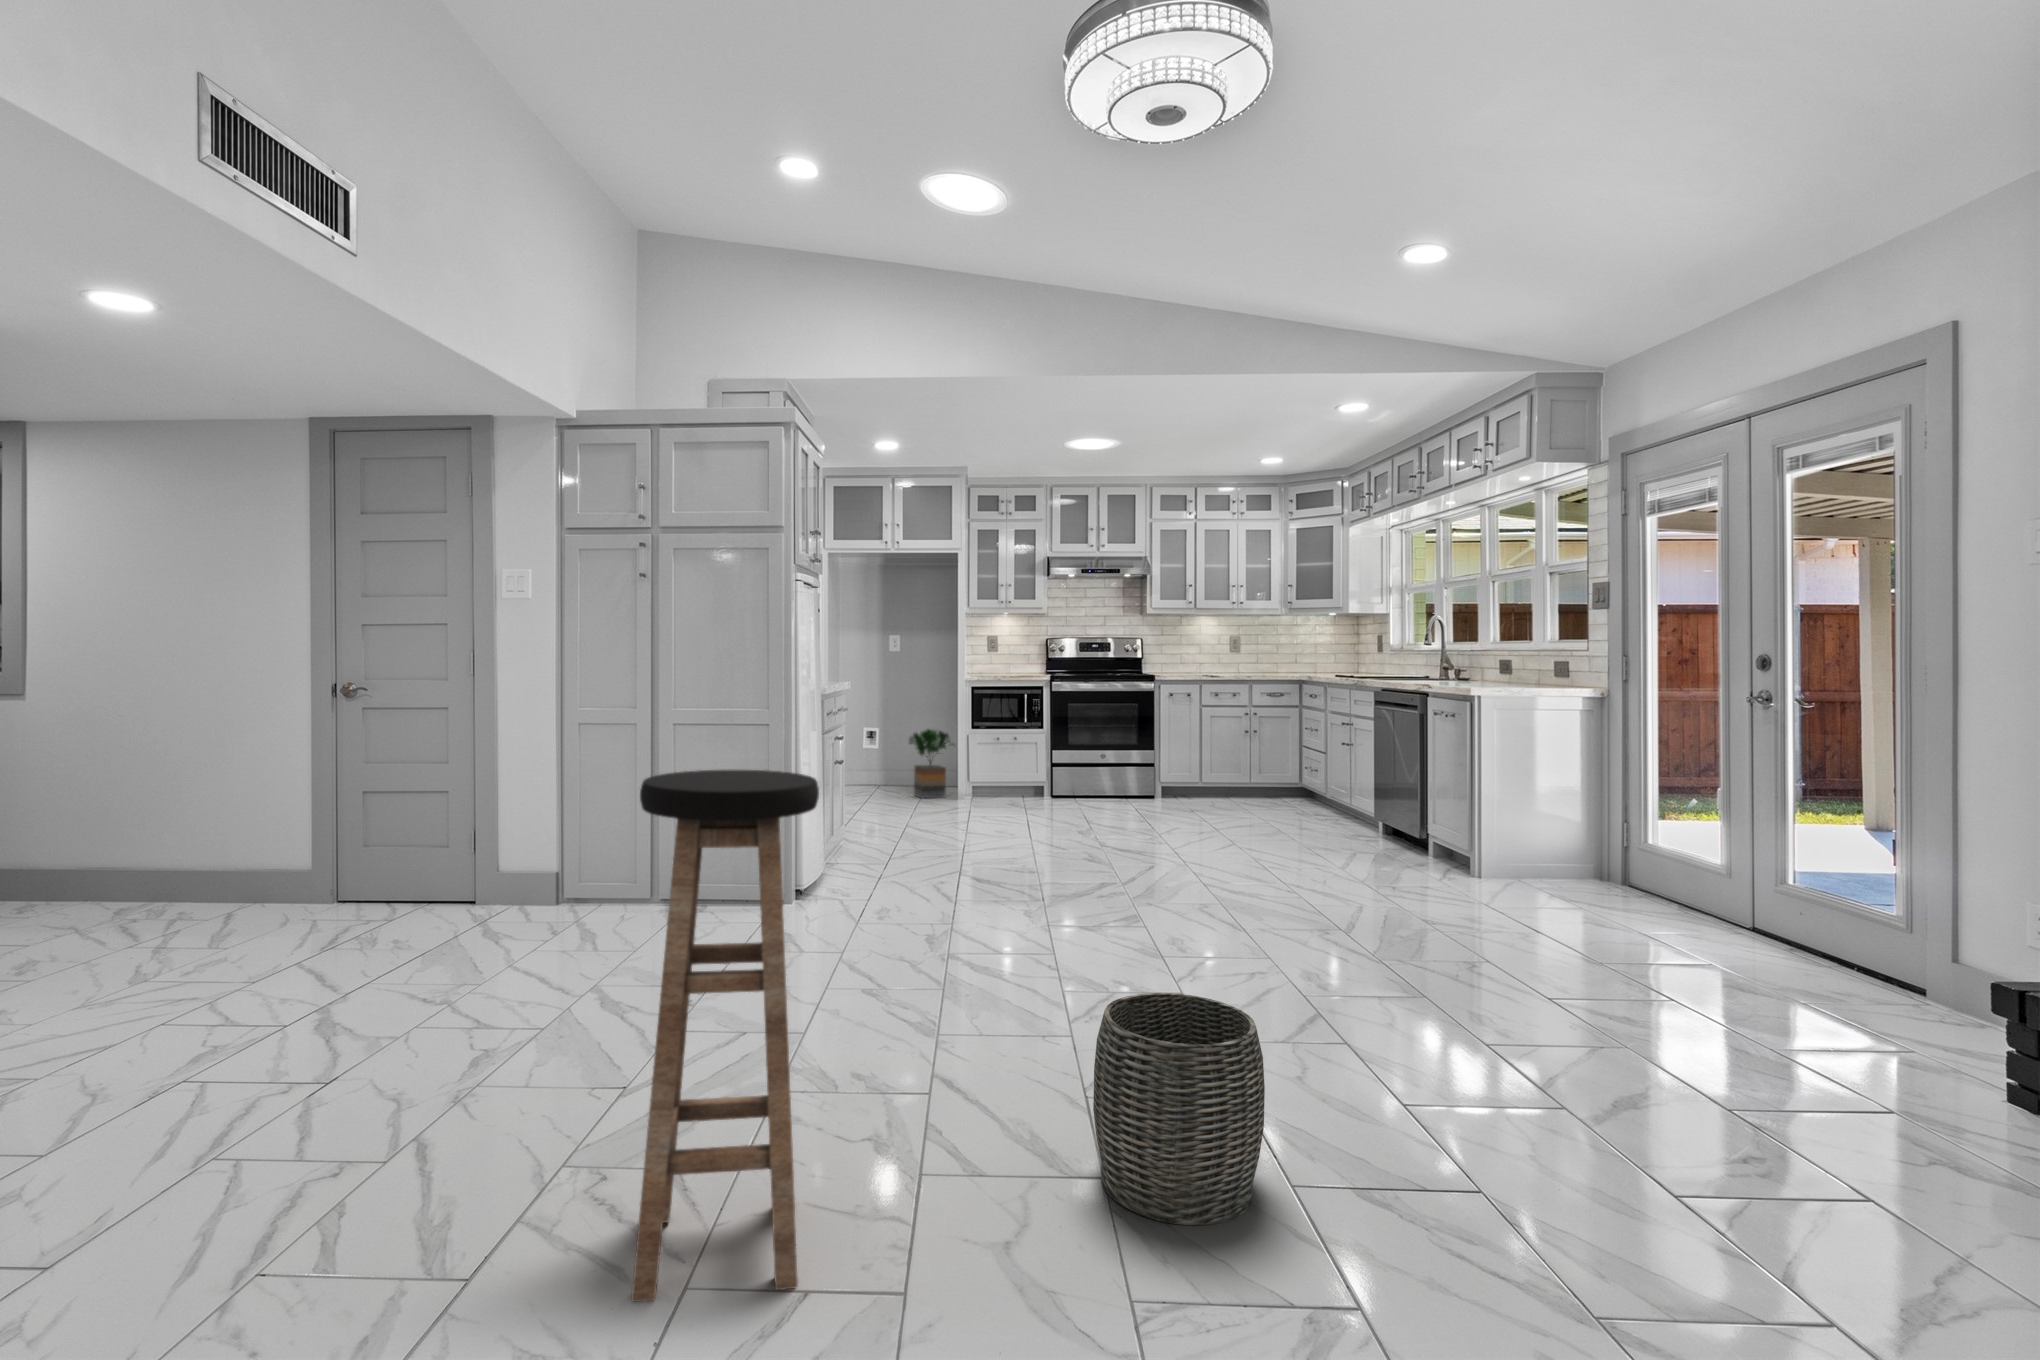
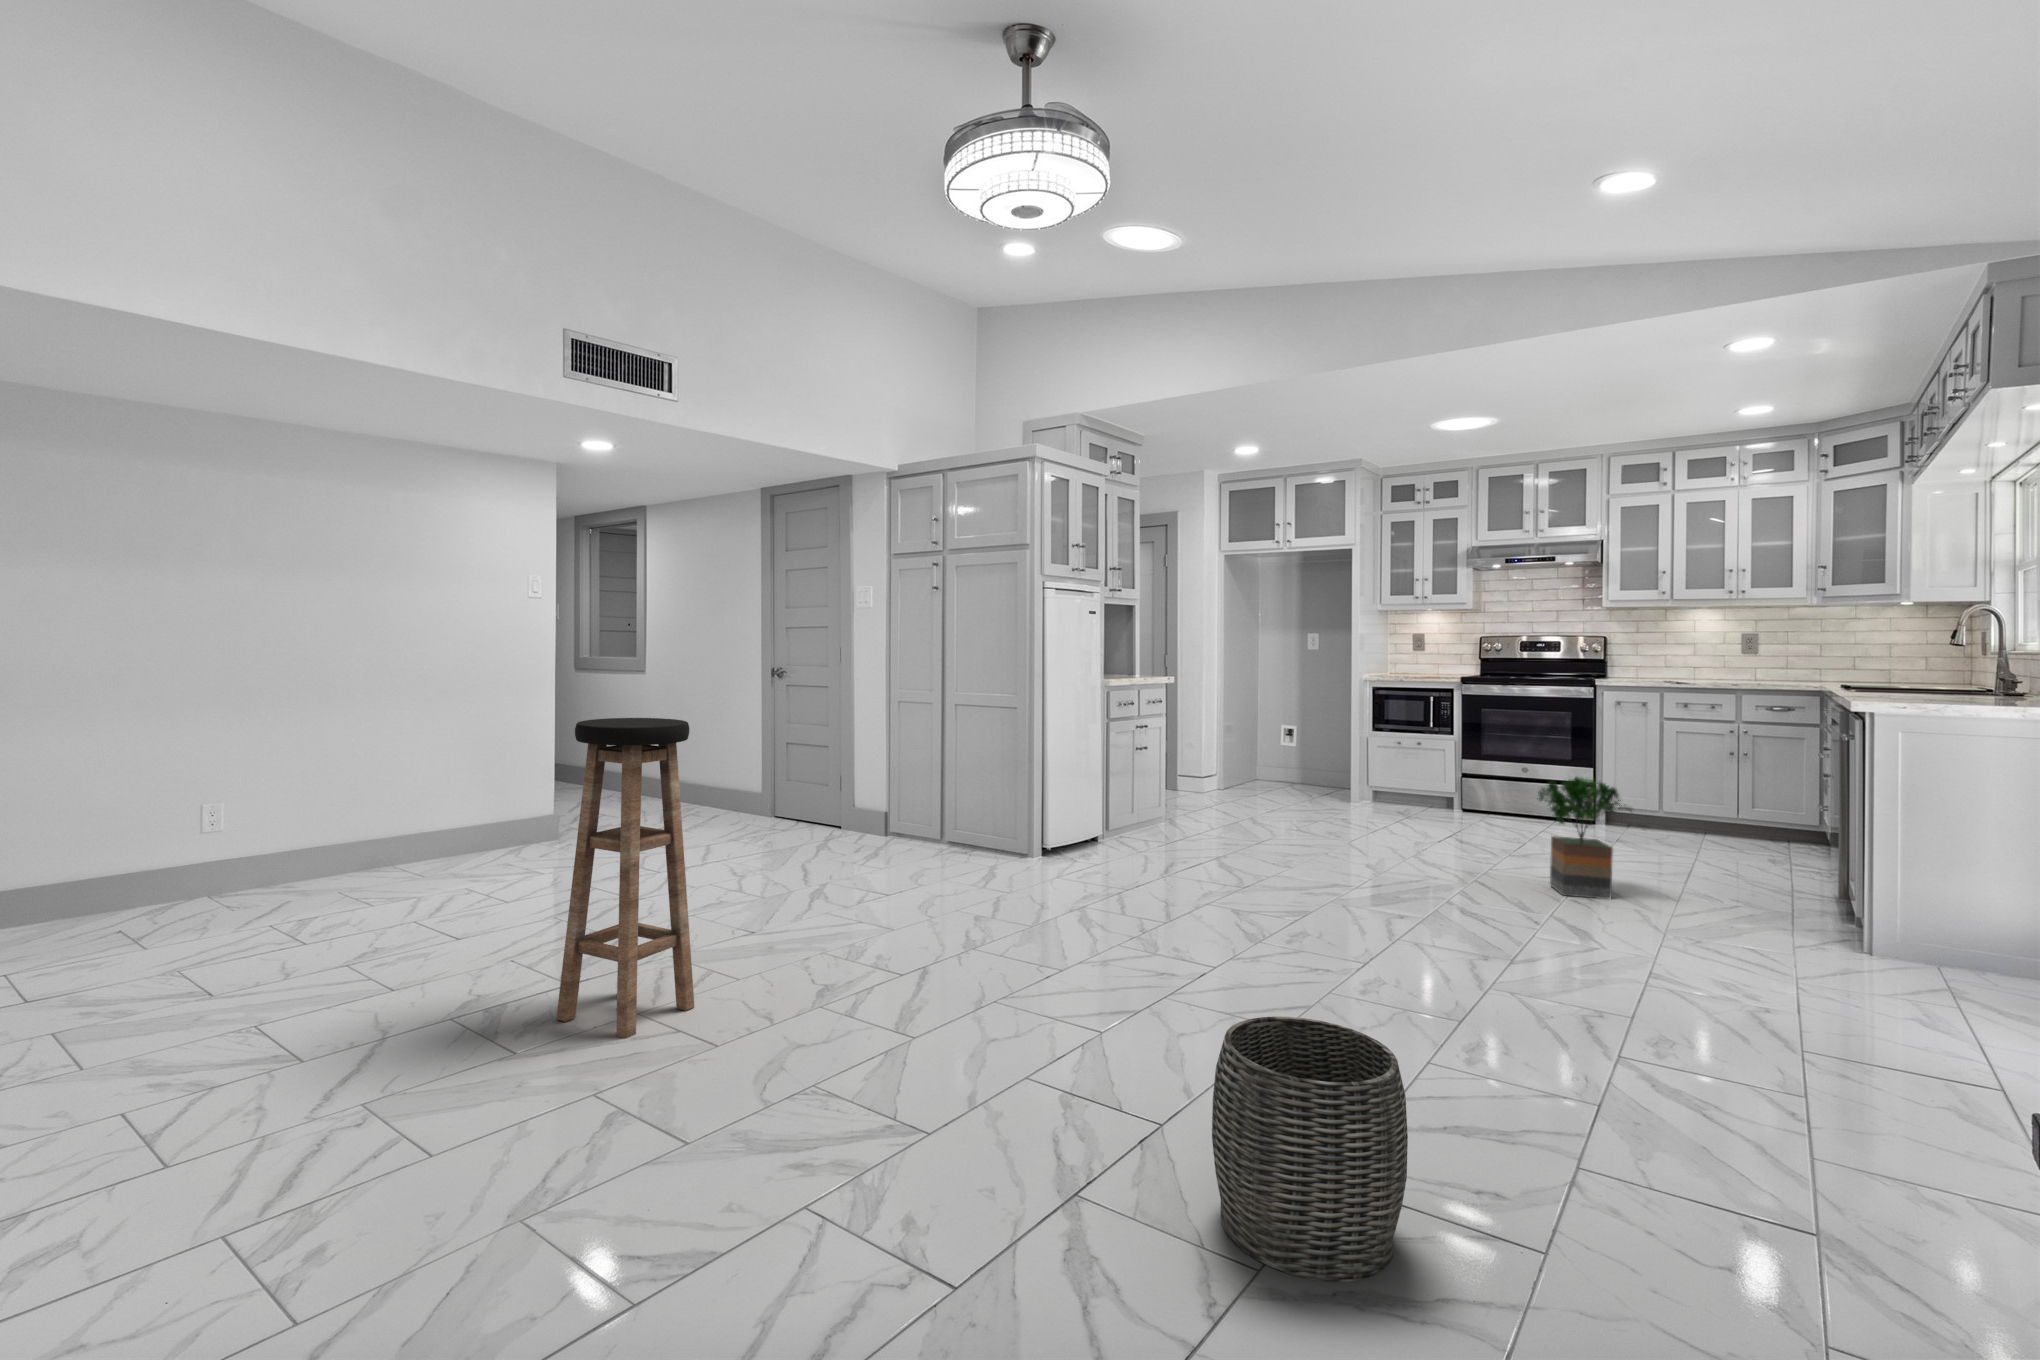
potted tree: present [909,729,953,799] -> present [1538,777,1633,899]
woven basket: present [1093,993,1265,1225] -> present [1212,1017,1408,1282]

